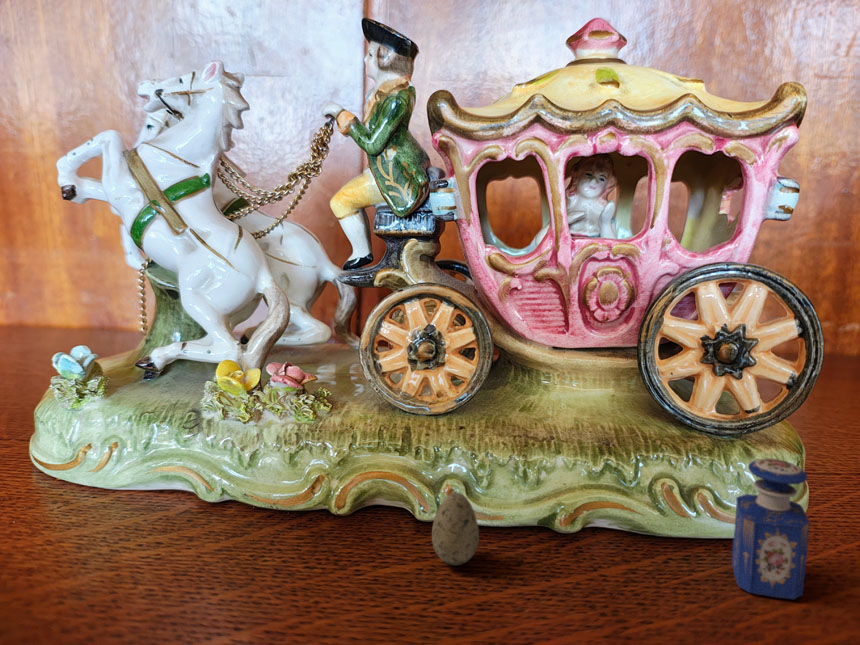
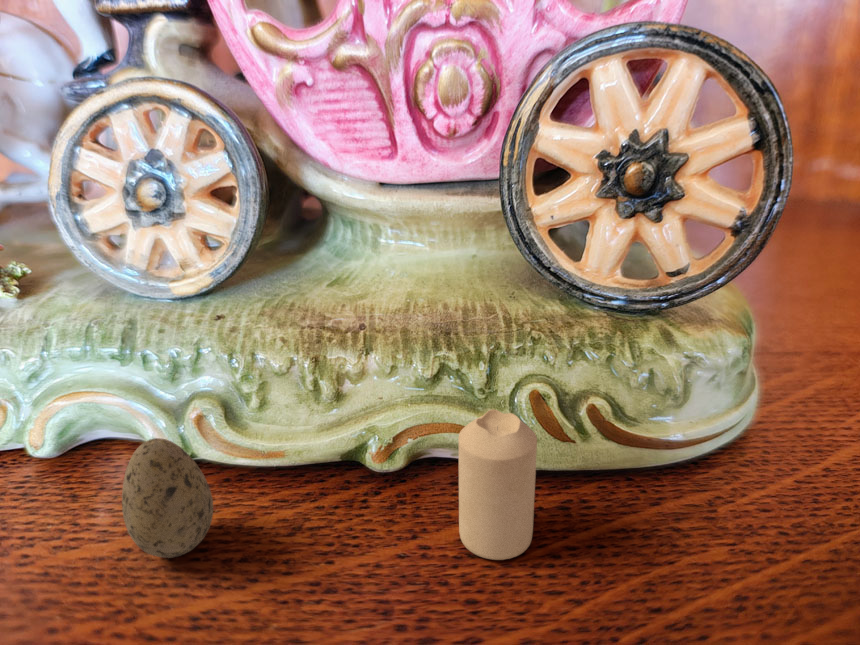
perfume bottle: present [732,458,809,599] -> none [633,353,768,586]
candle: none [623,487,673,579] -> present [458,409,537,560]

